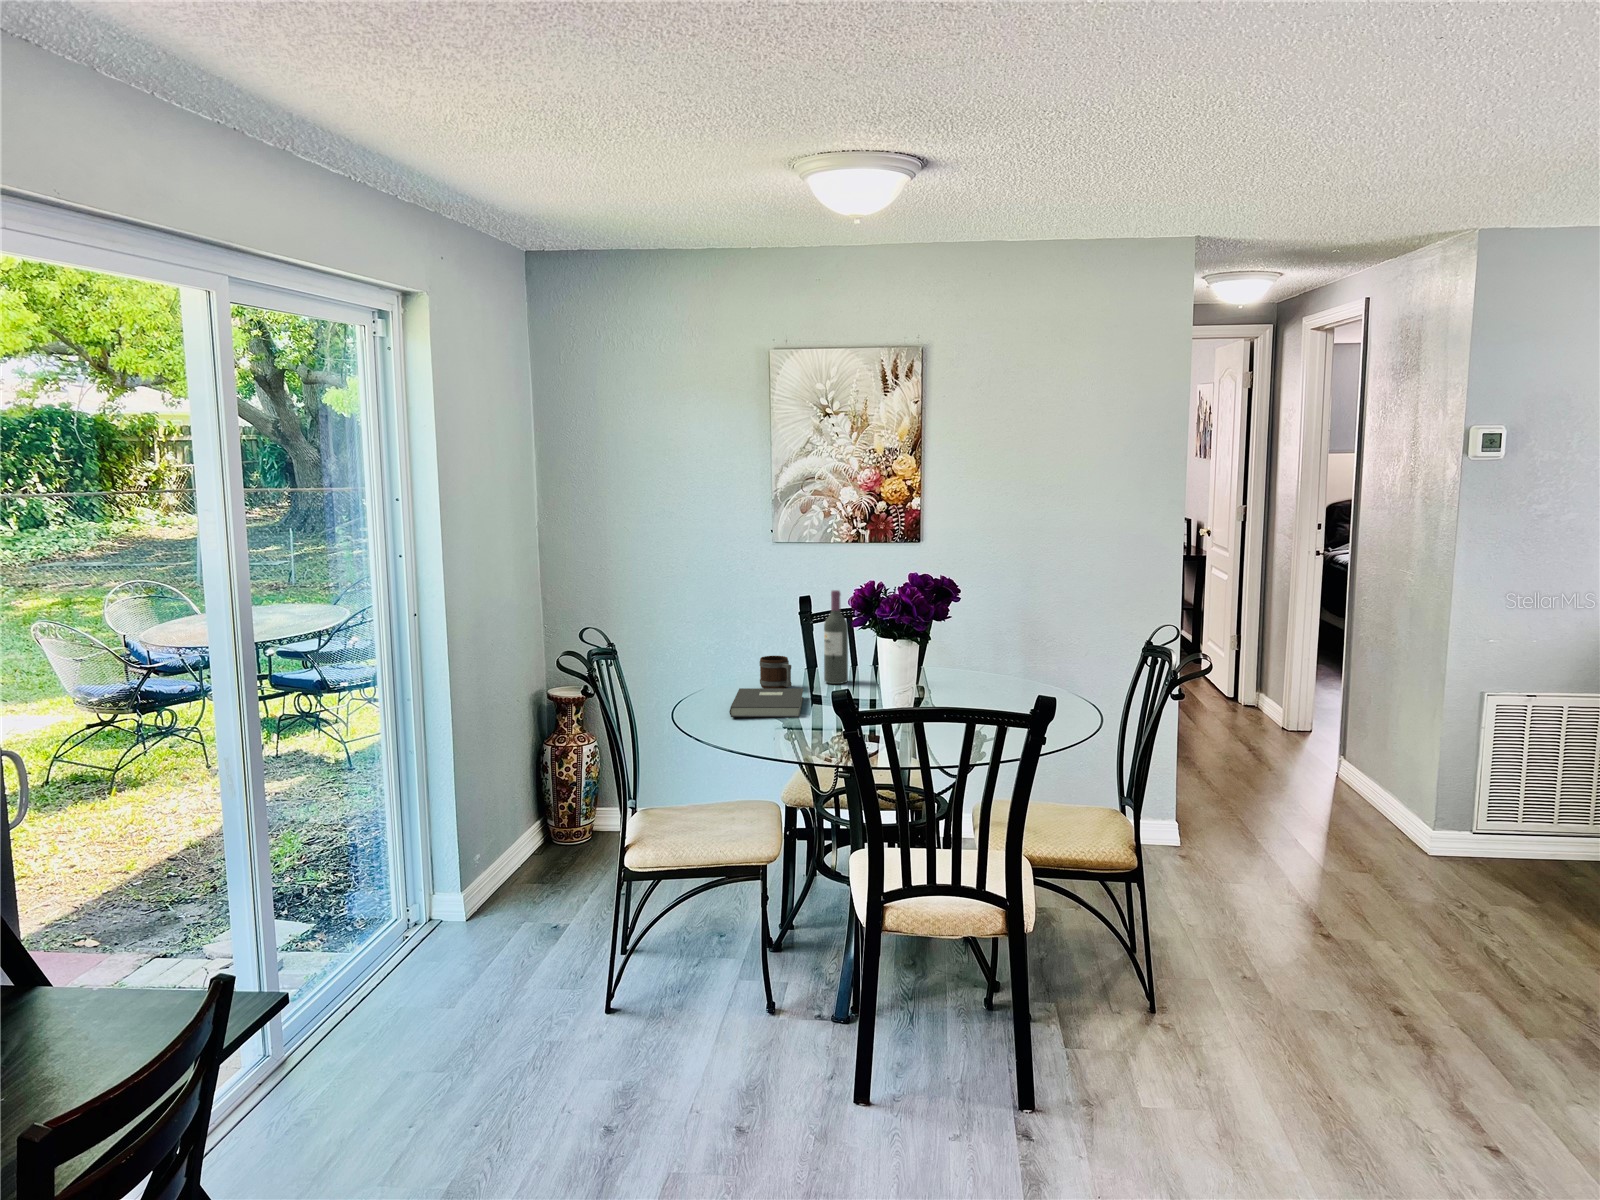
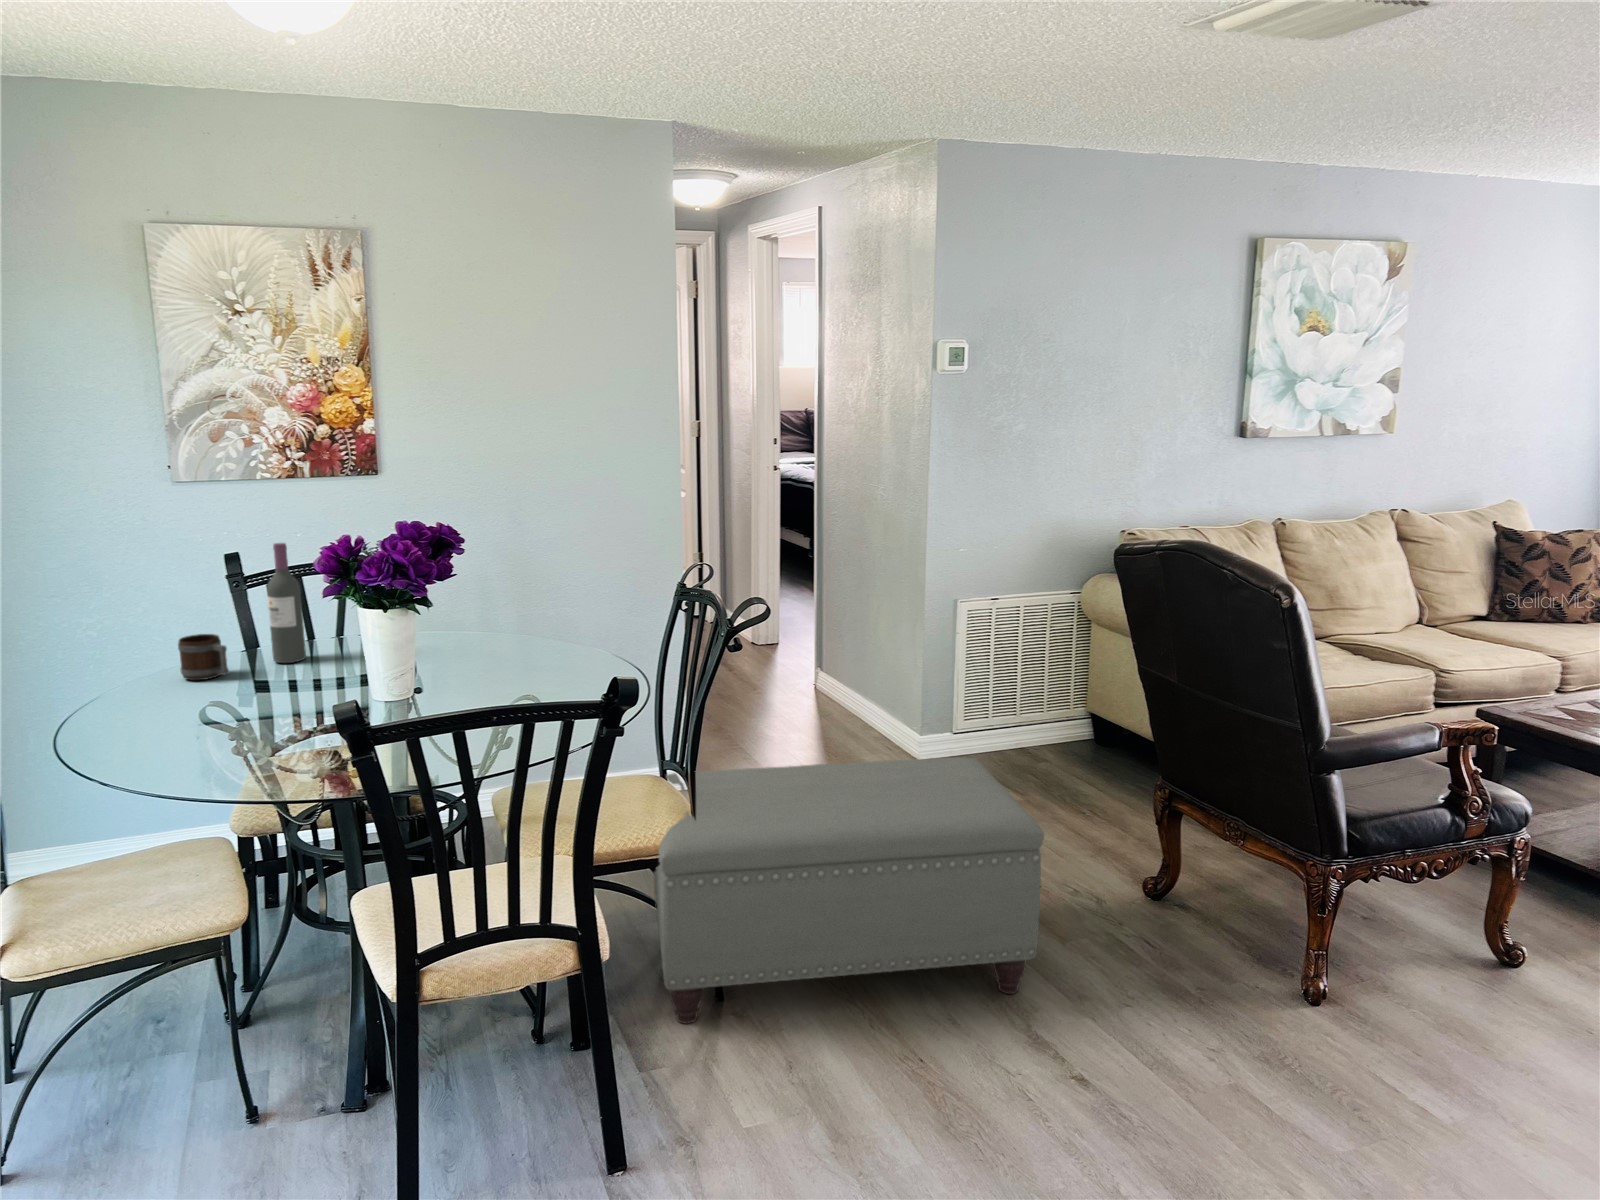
book: present [729,688,803,717] -> none [145,676,252,732]
ottoman: none [1097,810,1483,1068] -> present [653,757,1044,1024]

